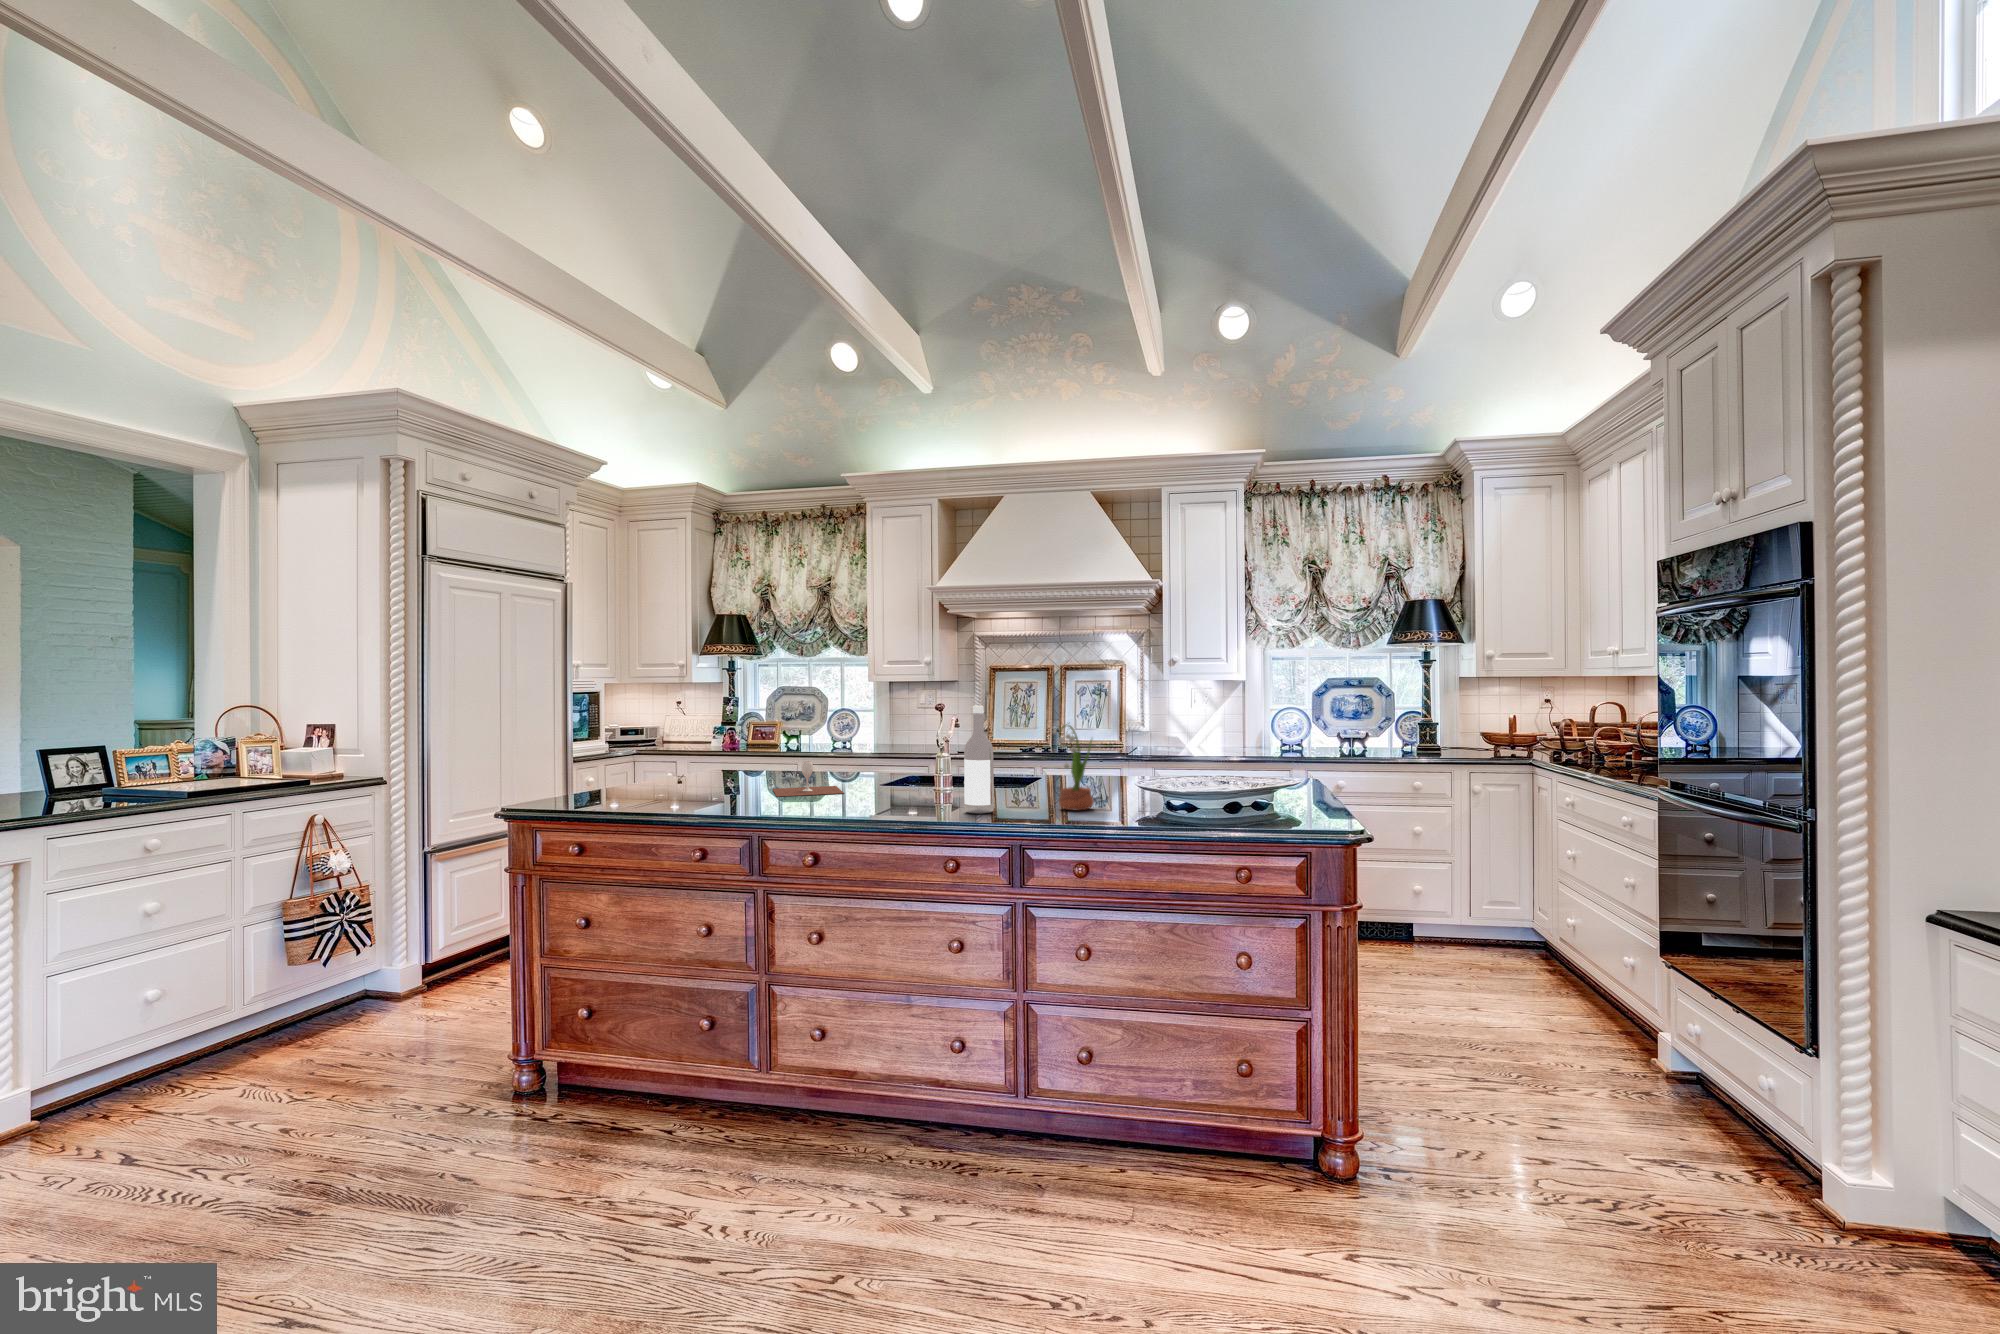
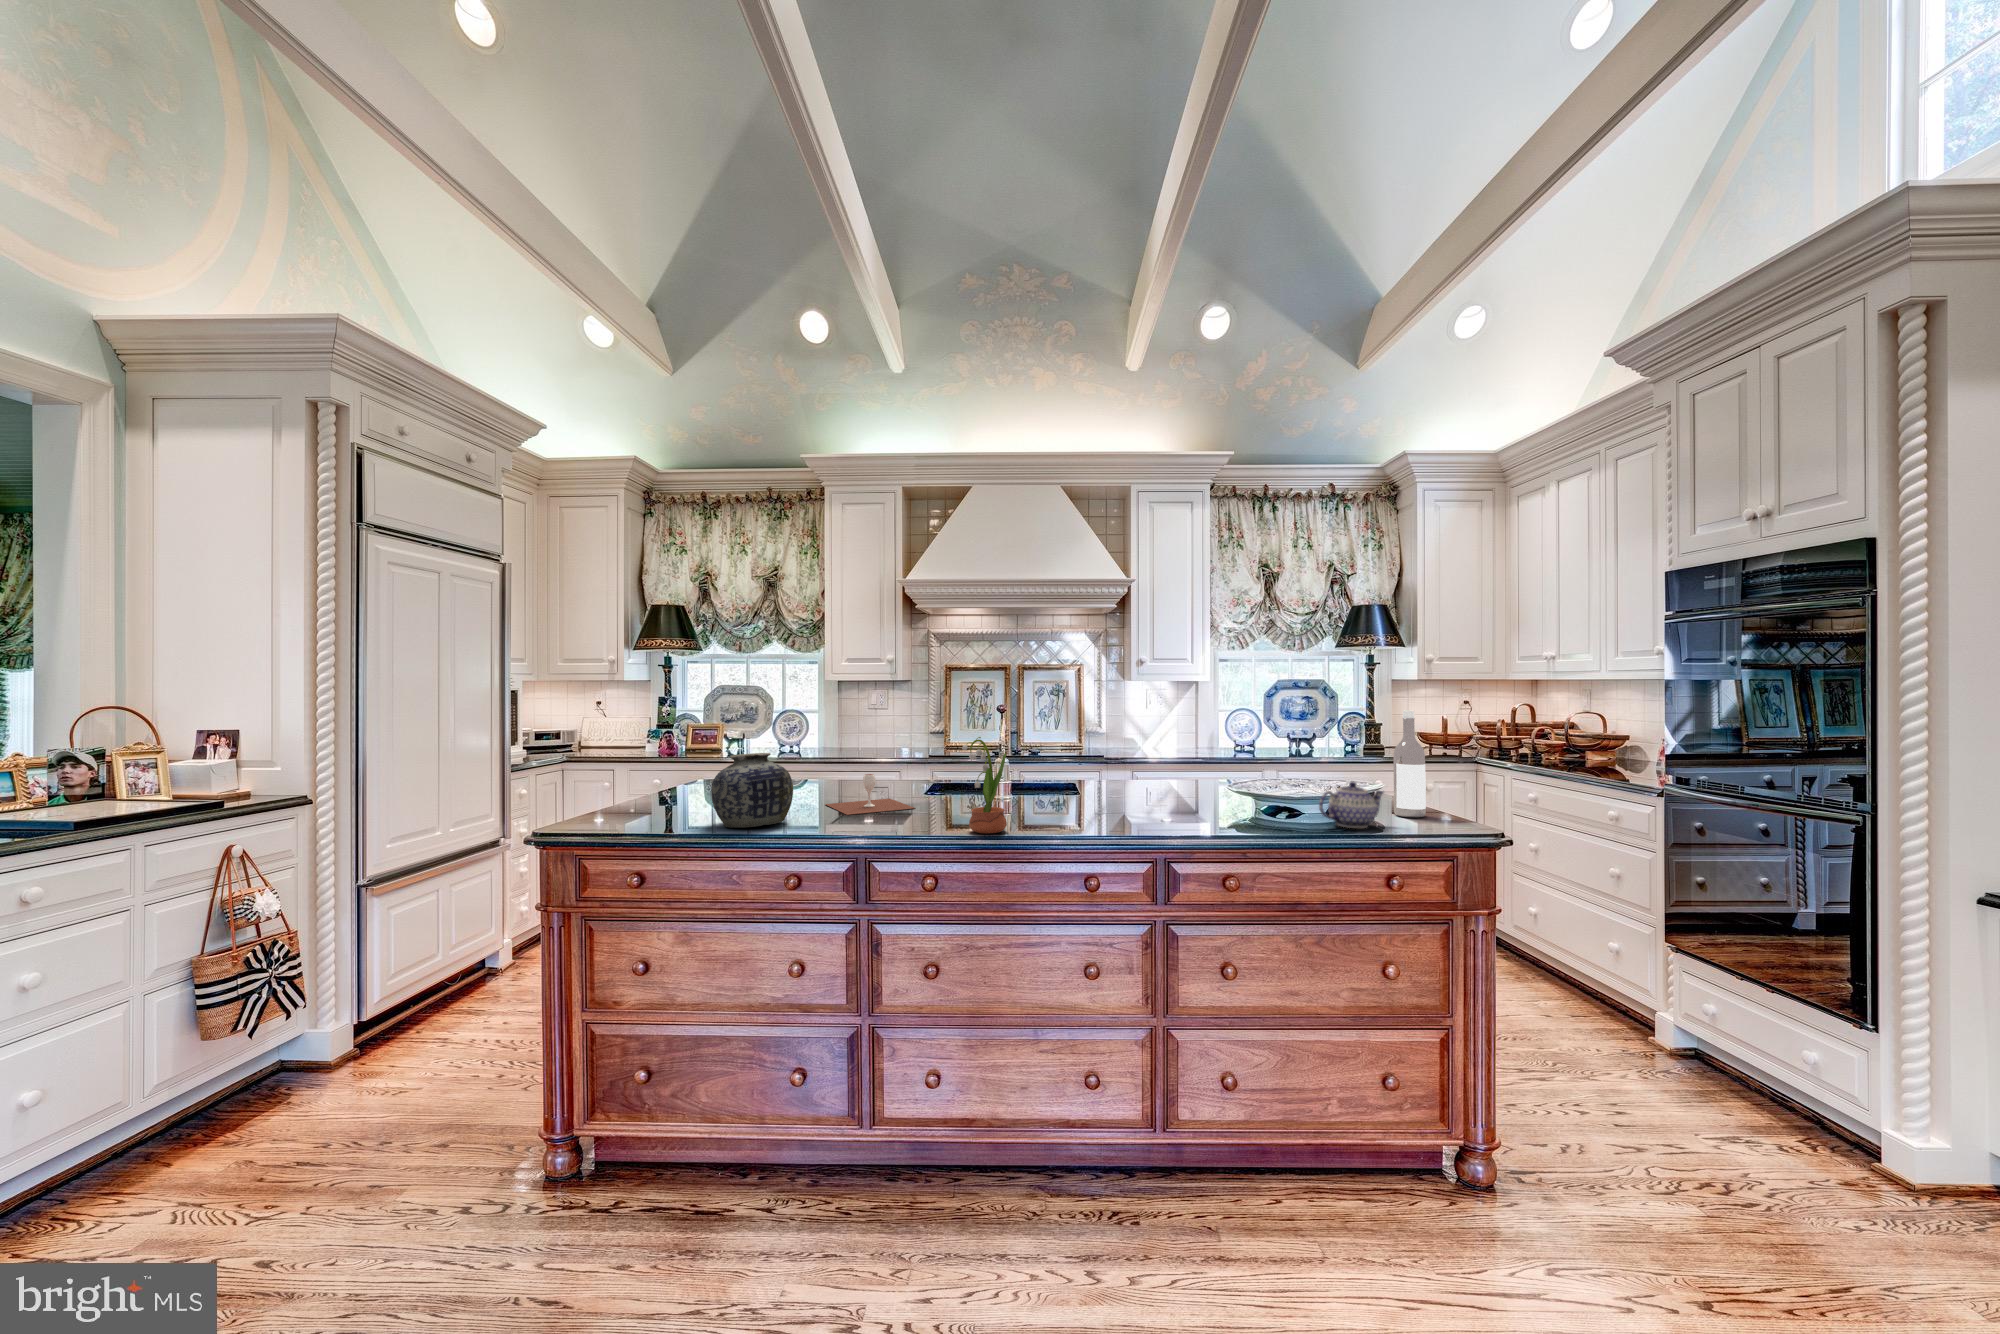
wine bottle: present [964,706,994,814] -> present [1393,710,1426,817]
potted flower: present [1053,724,1094,810] -> present [962,737,1007,834]
vase: none [649,739,722,803] -> present [711,753,793,828]
teapot: none [1183,771,1256,817] -> present [1319,781,1383,828]

